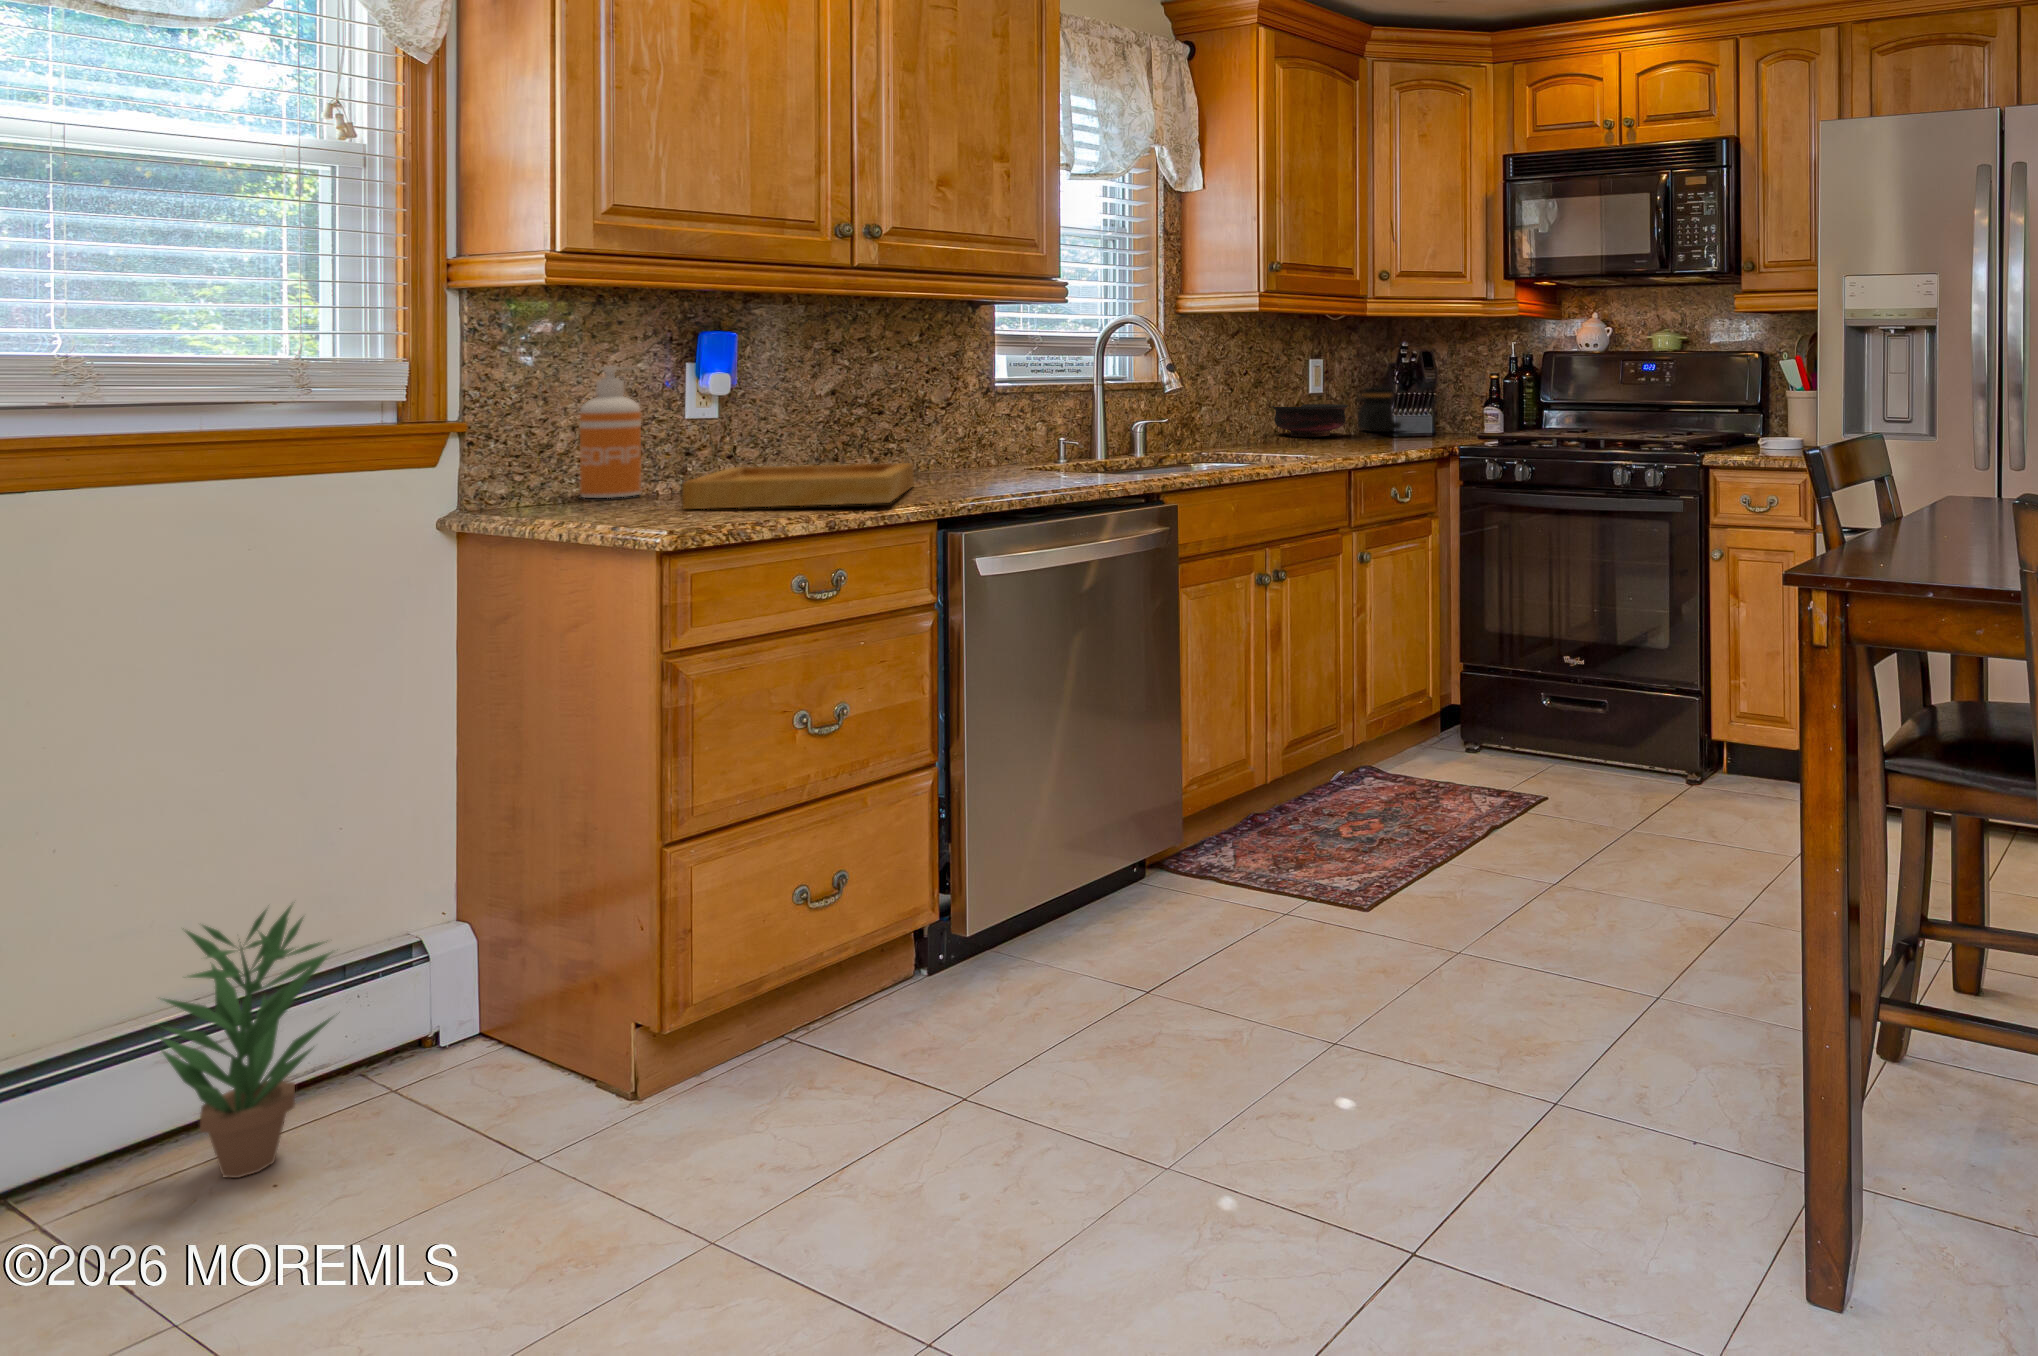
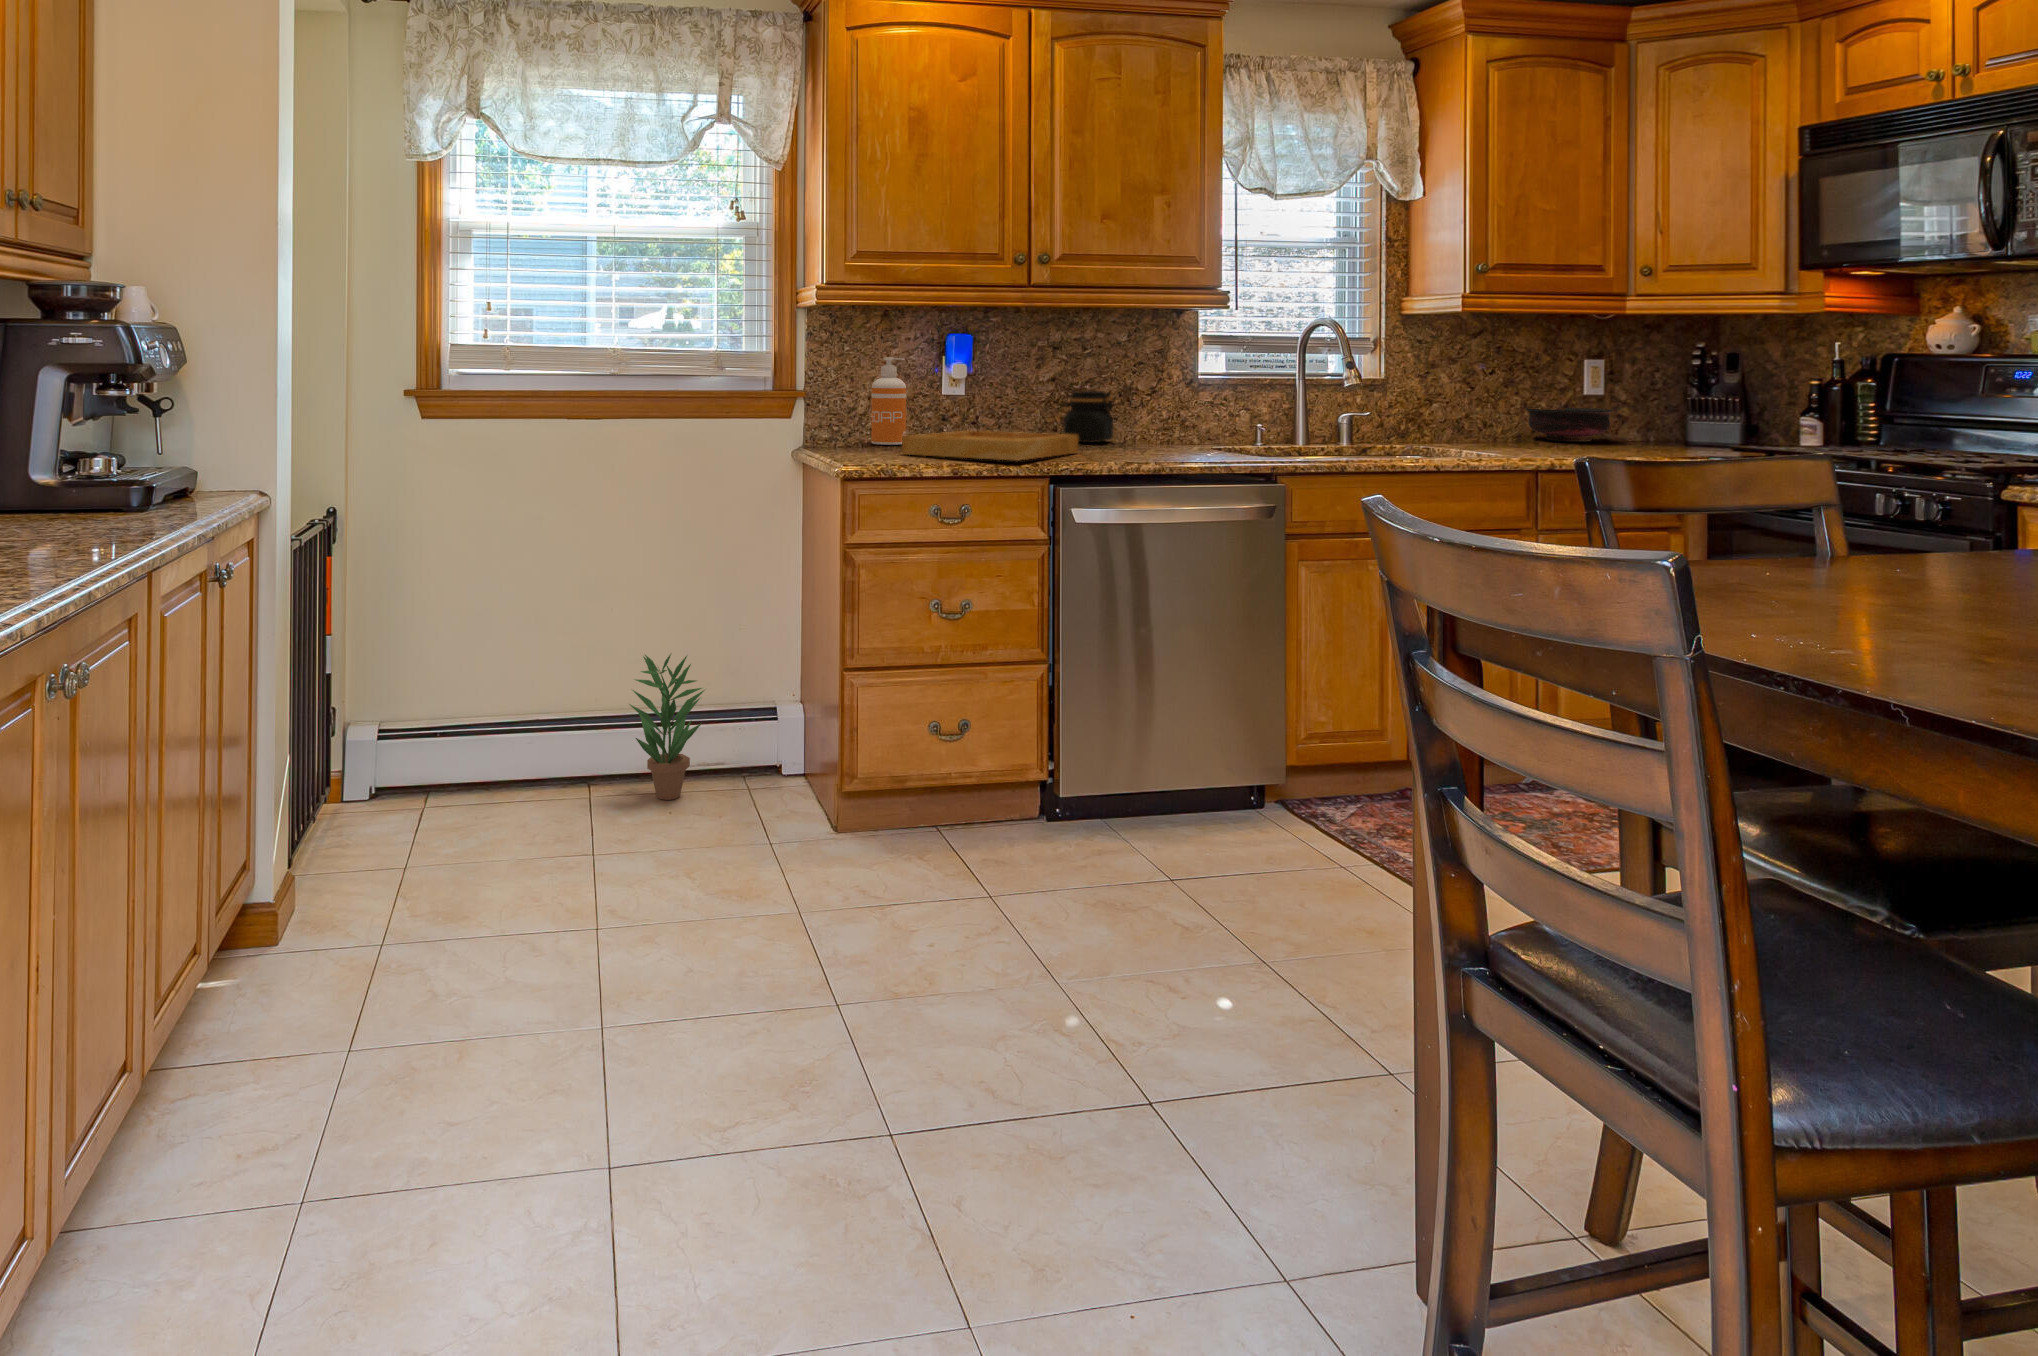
jar: present [1357,387,1401,432] -> present [1061,391,1115,443]

